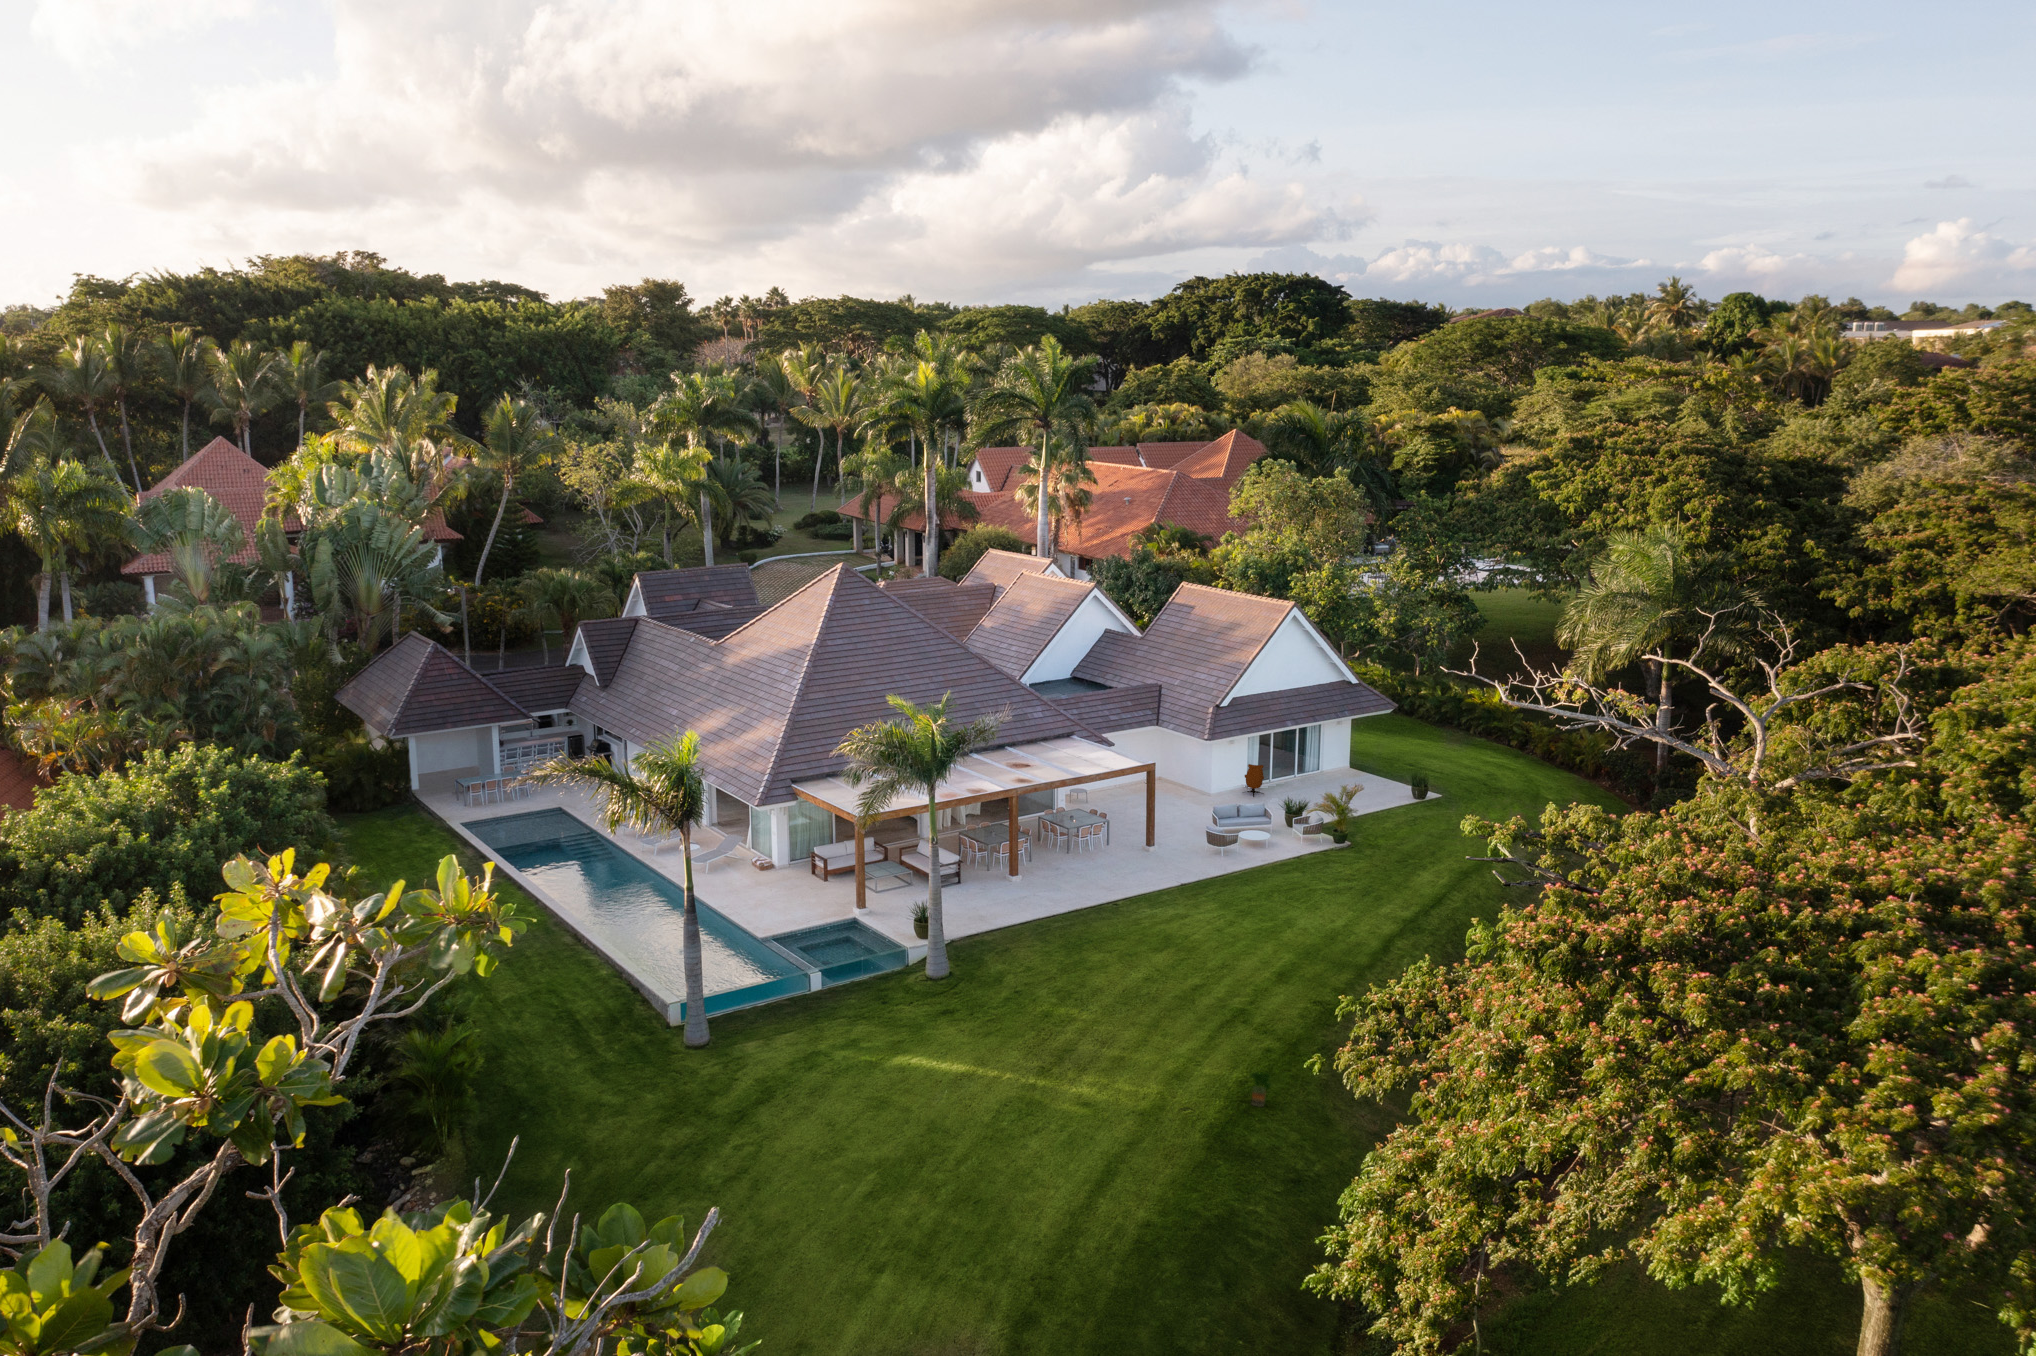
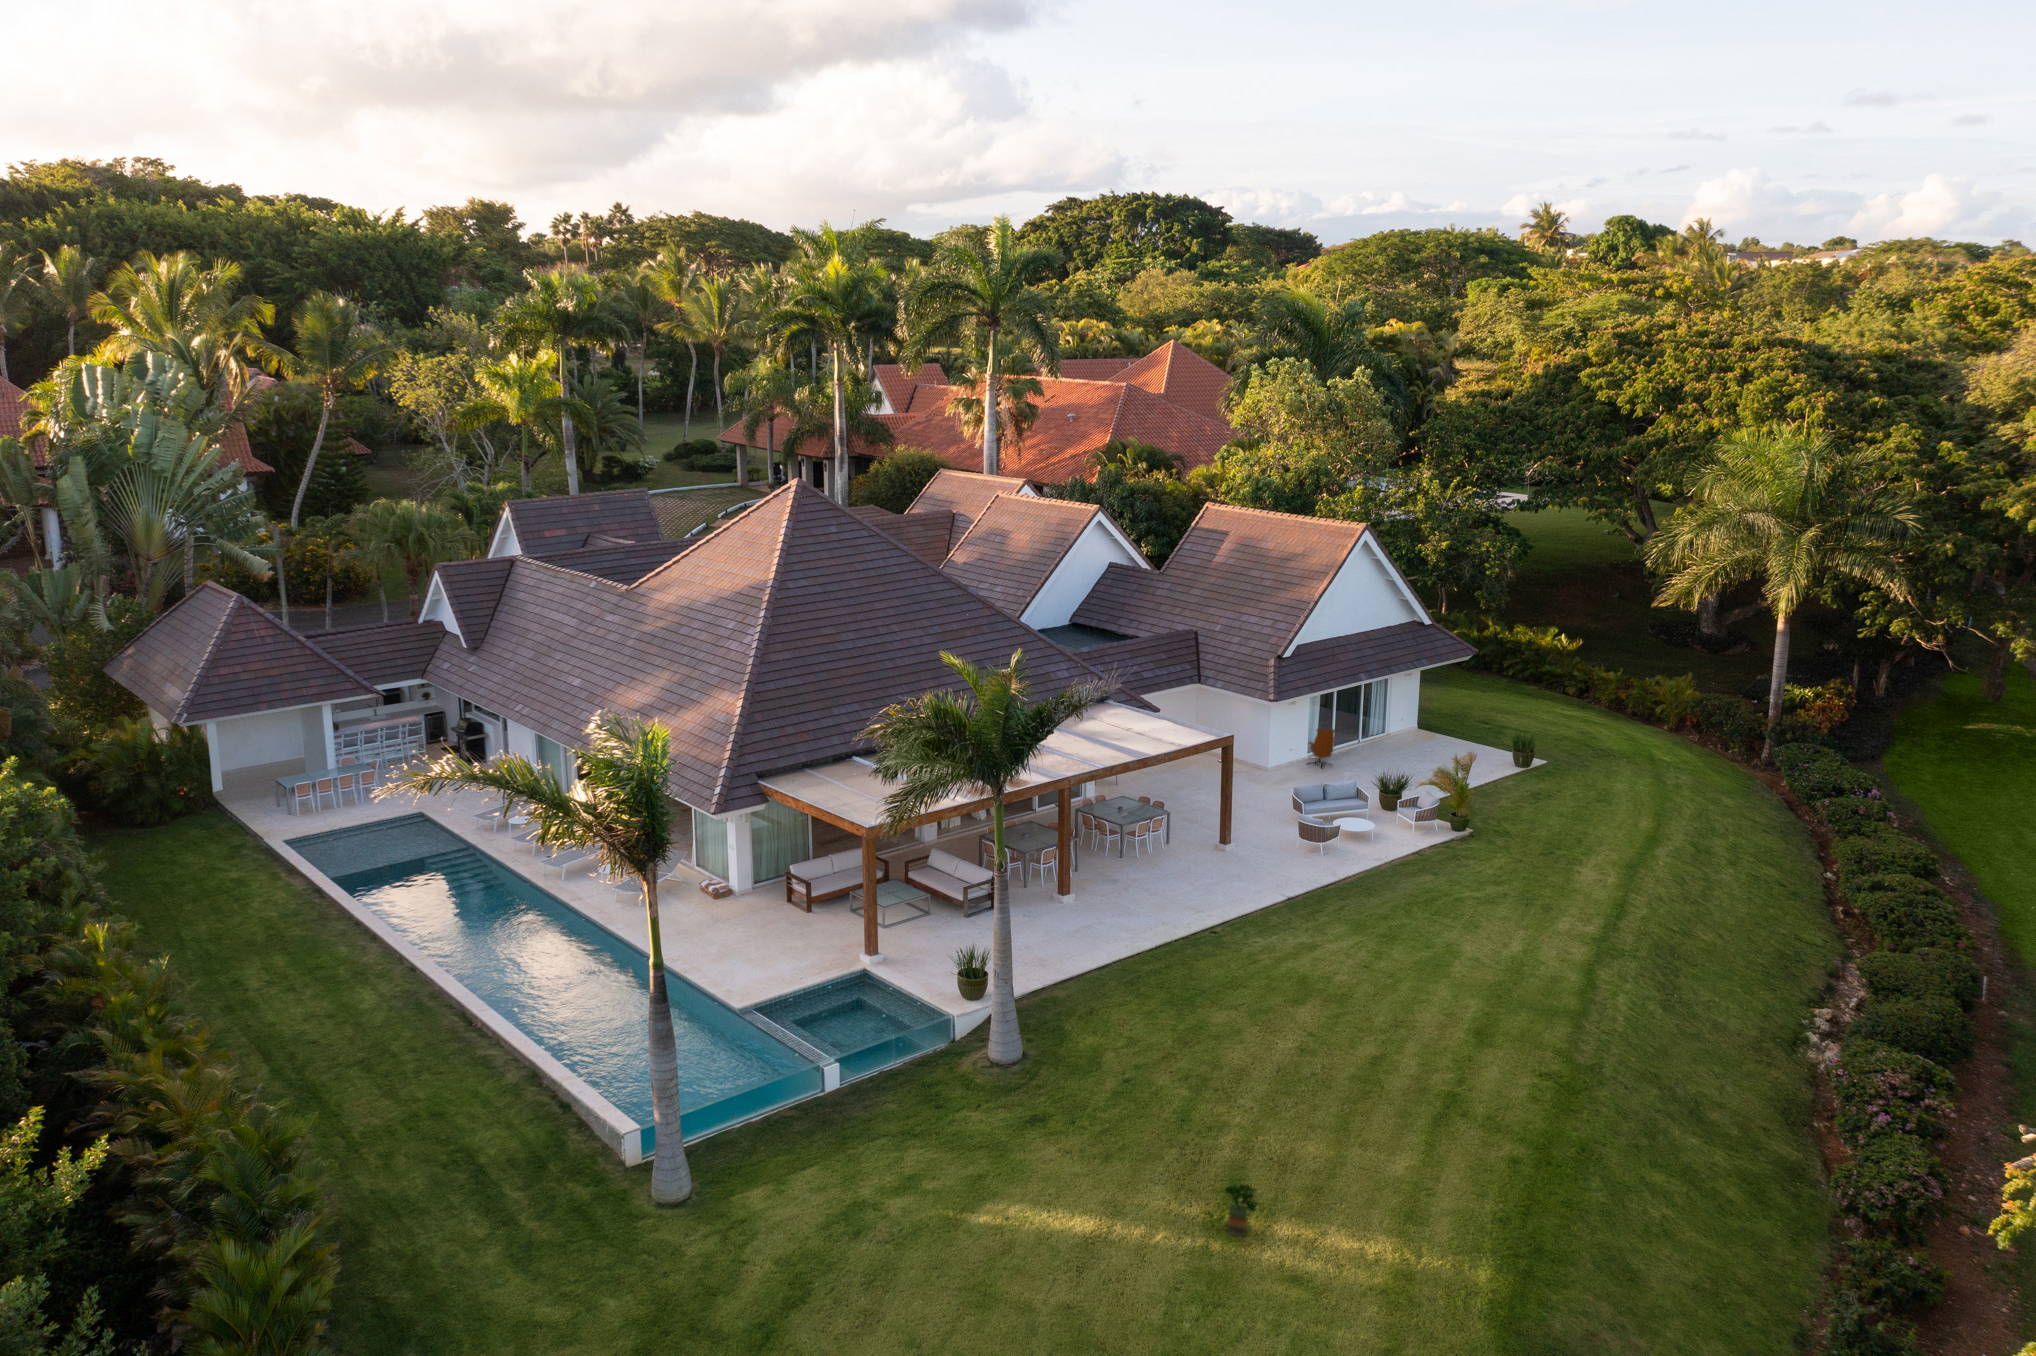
potted tree: present [1250,1072,1271,1107] -> present [1225,1184,1257,1236]

